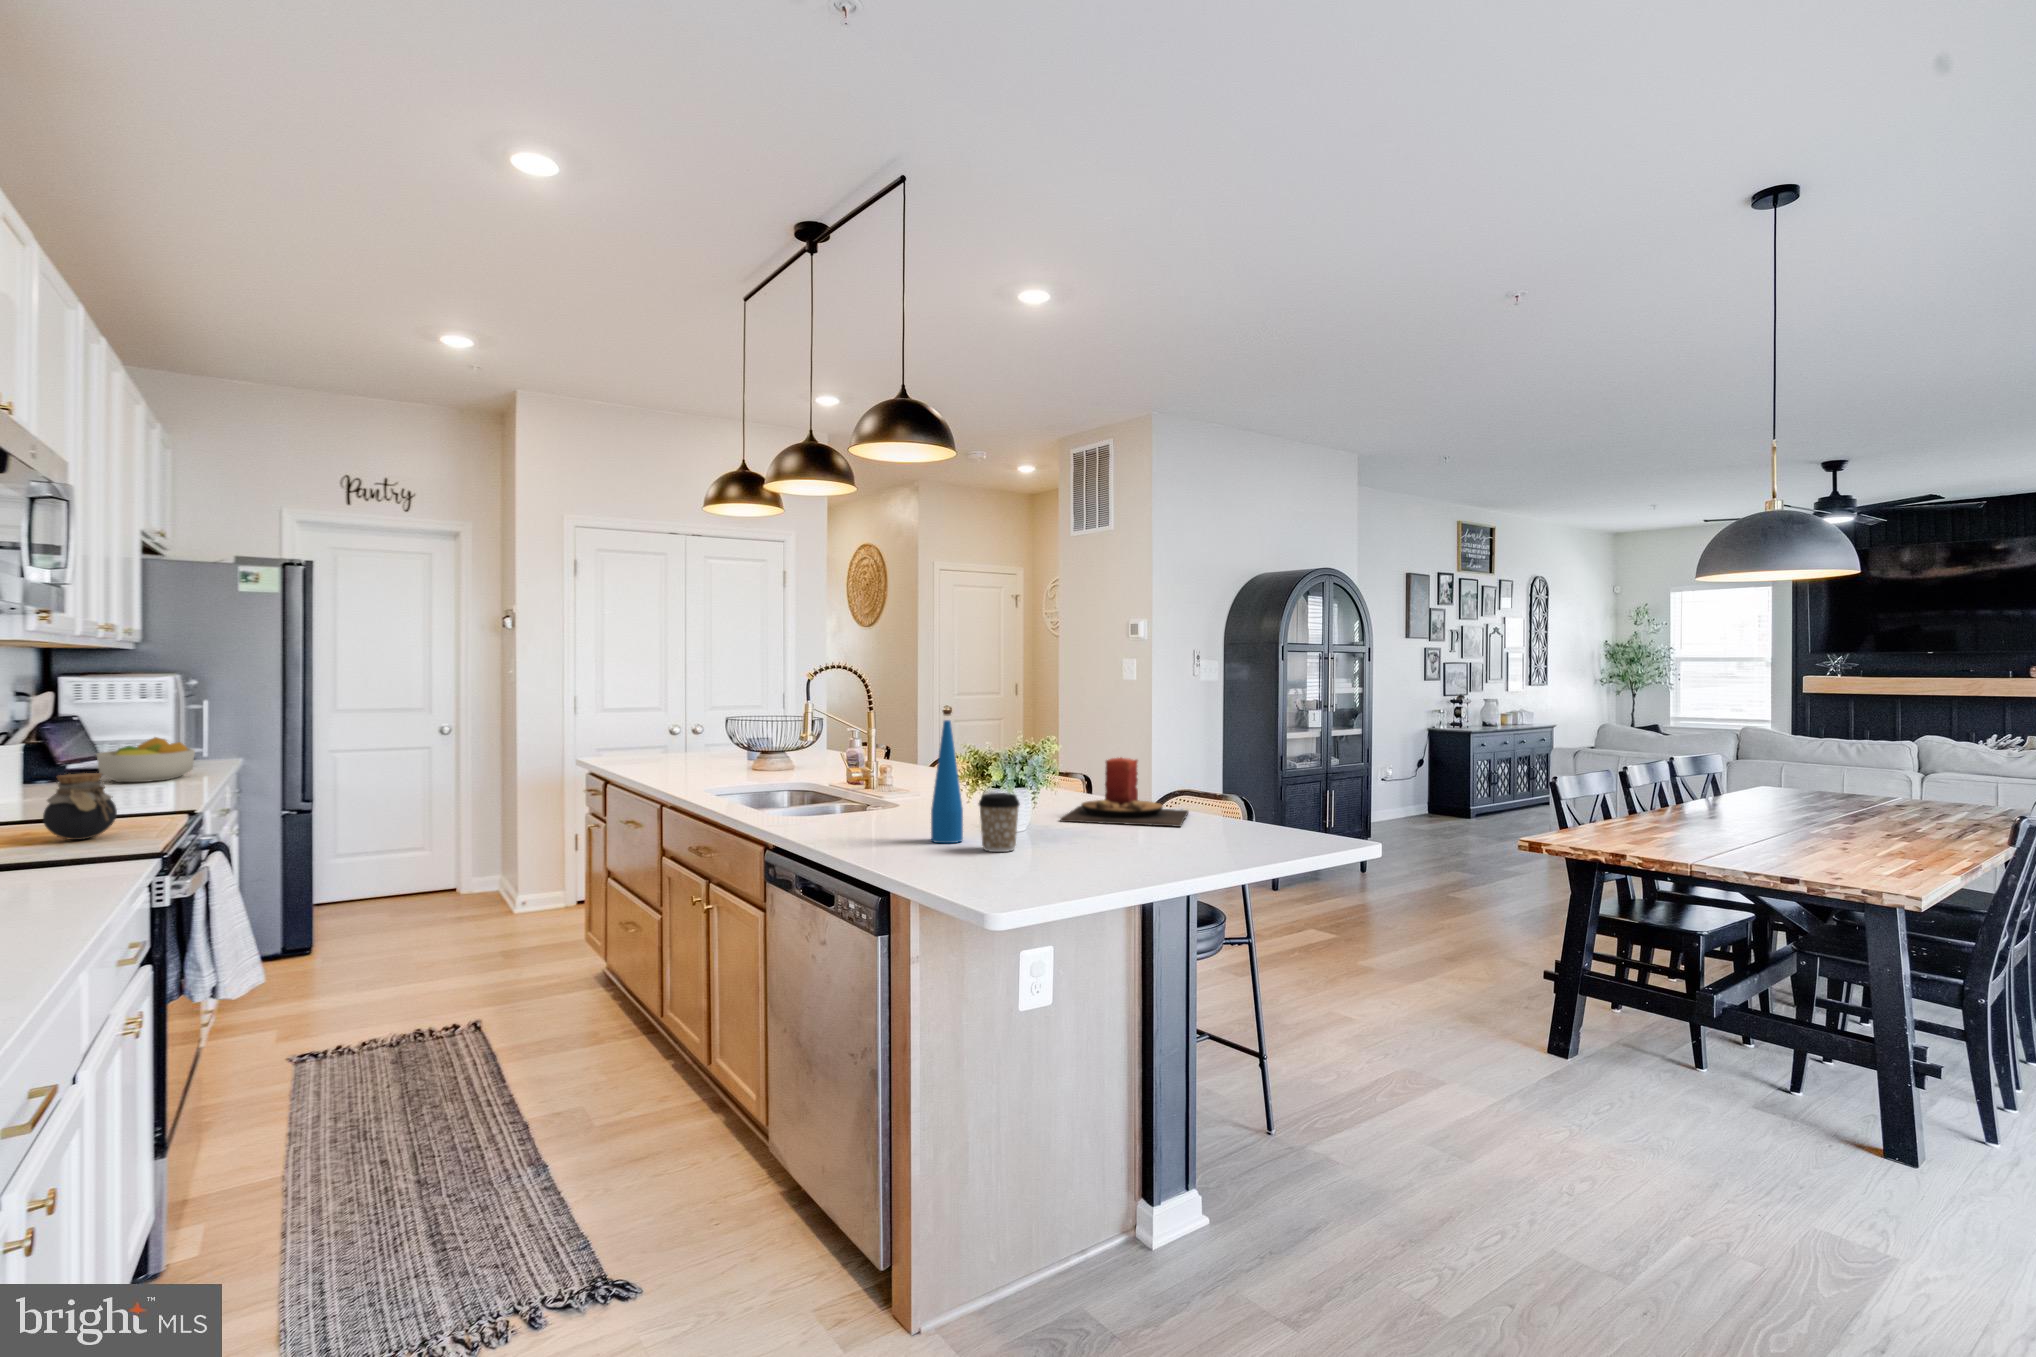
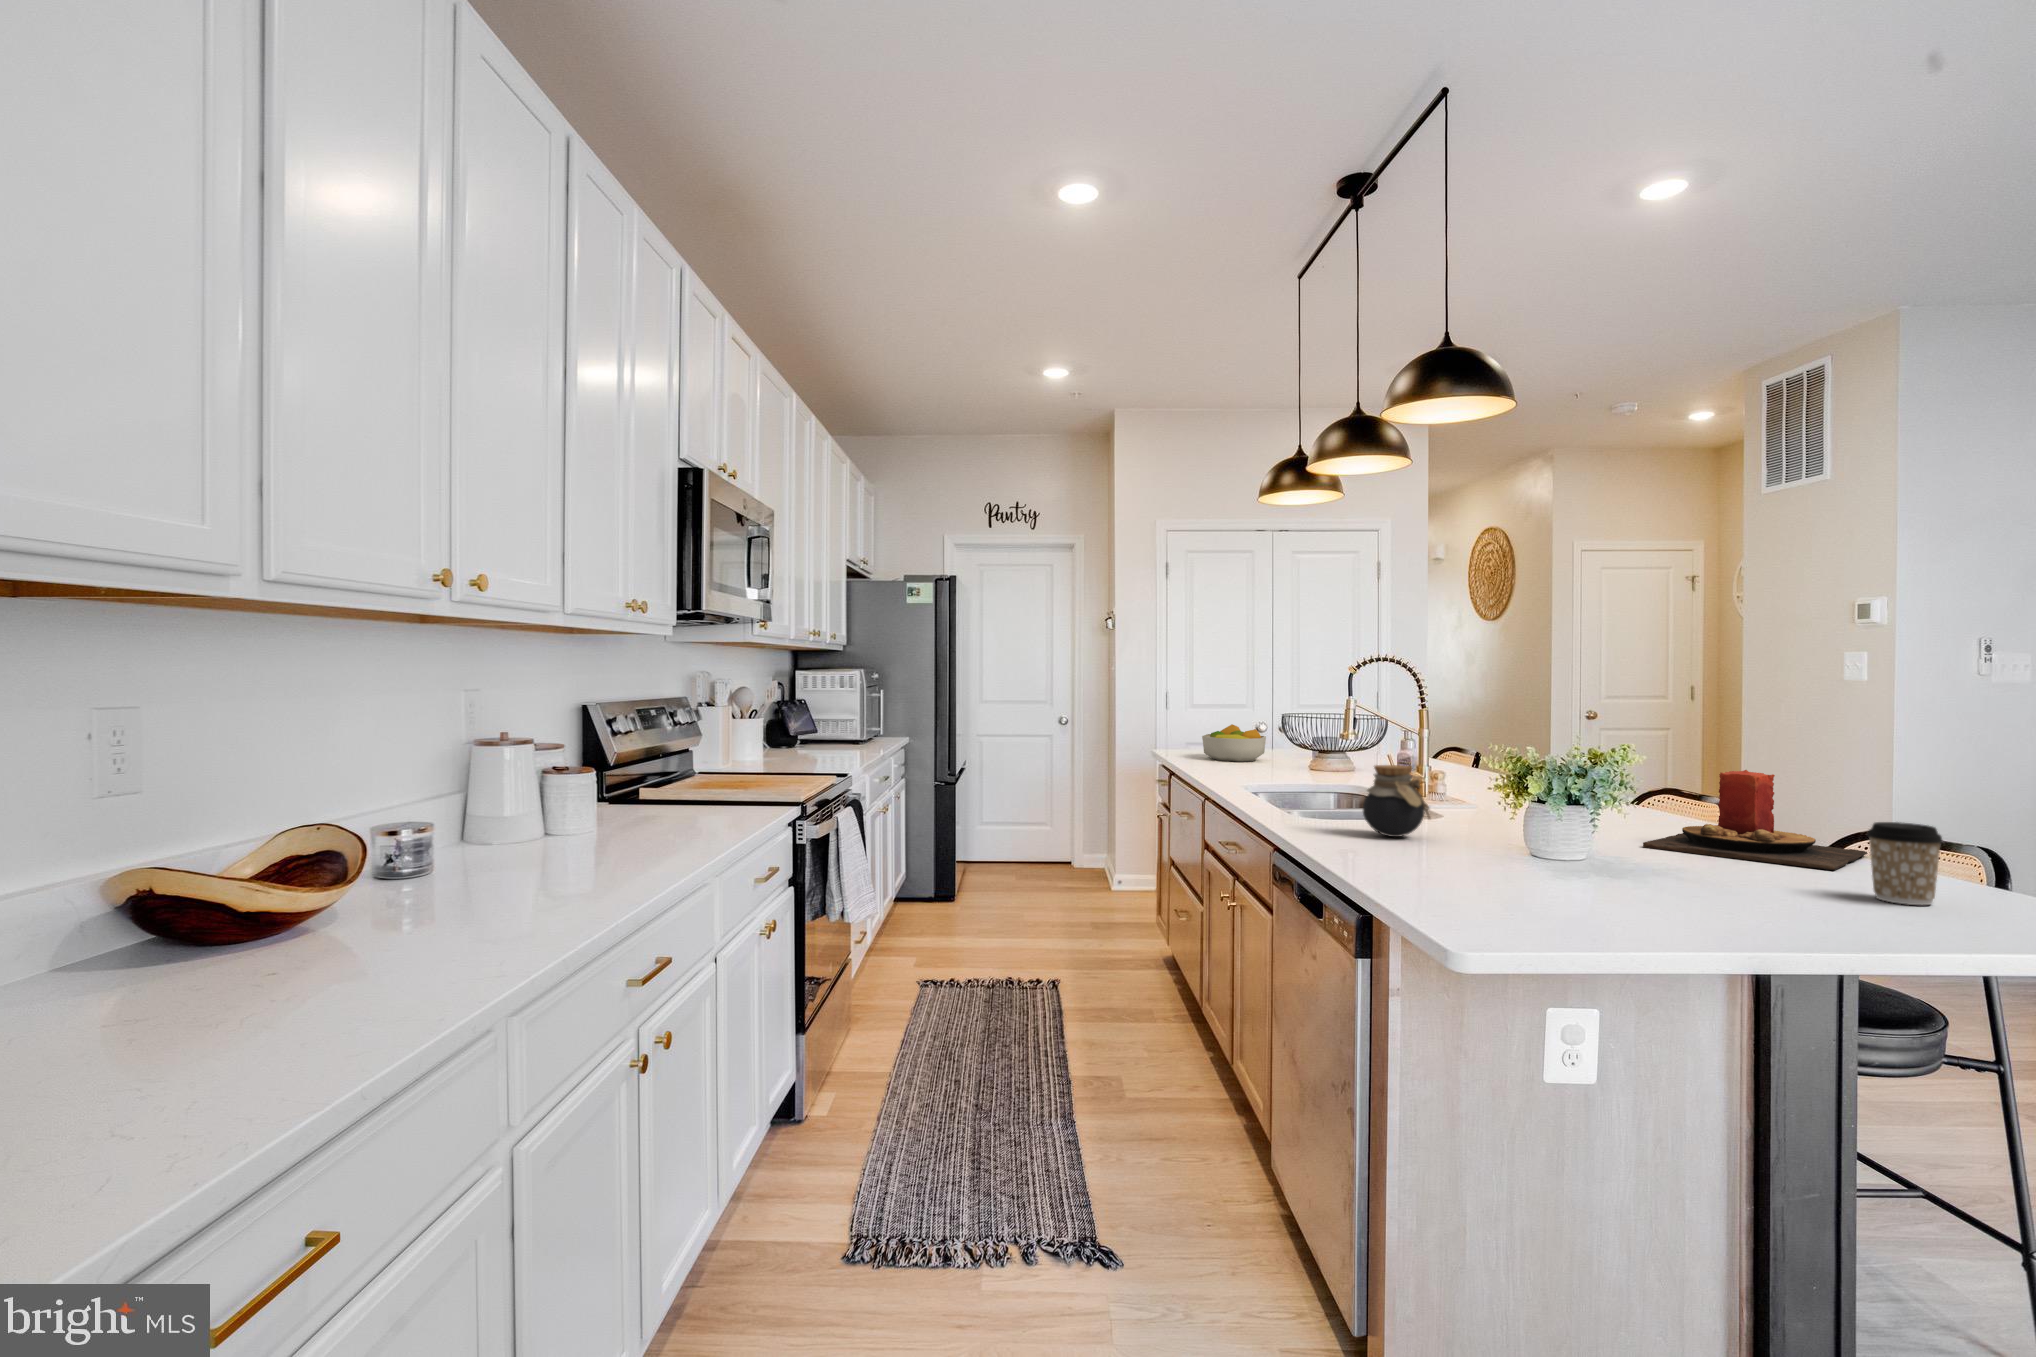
bottle: present [931,710,963,843] -> none [1444,698,1485,856]
fruit bowl: present [97,737,195,782] -> present [1202,724,1266,762]
jar: present [43,773,117,840] -> present [1363,765,1430,837]
coffee cup: present [978,793,1020,852] -> present [1867,822,1943,905]

